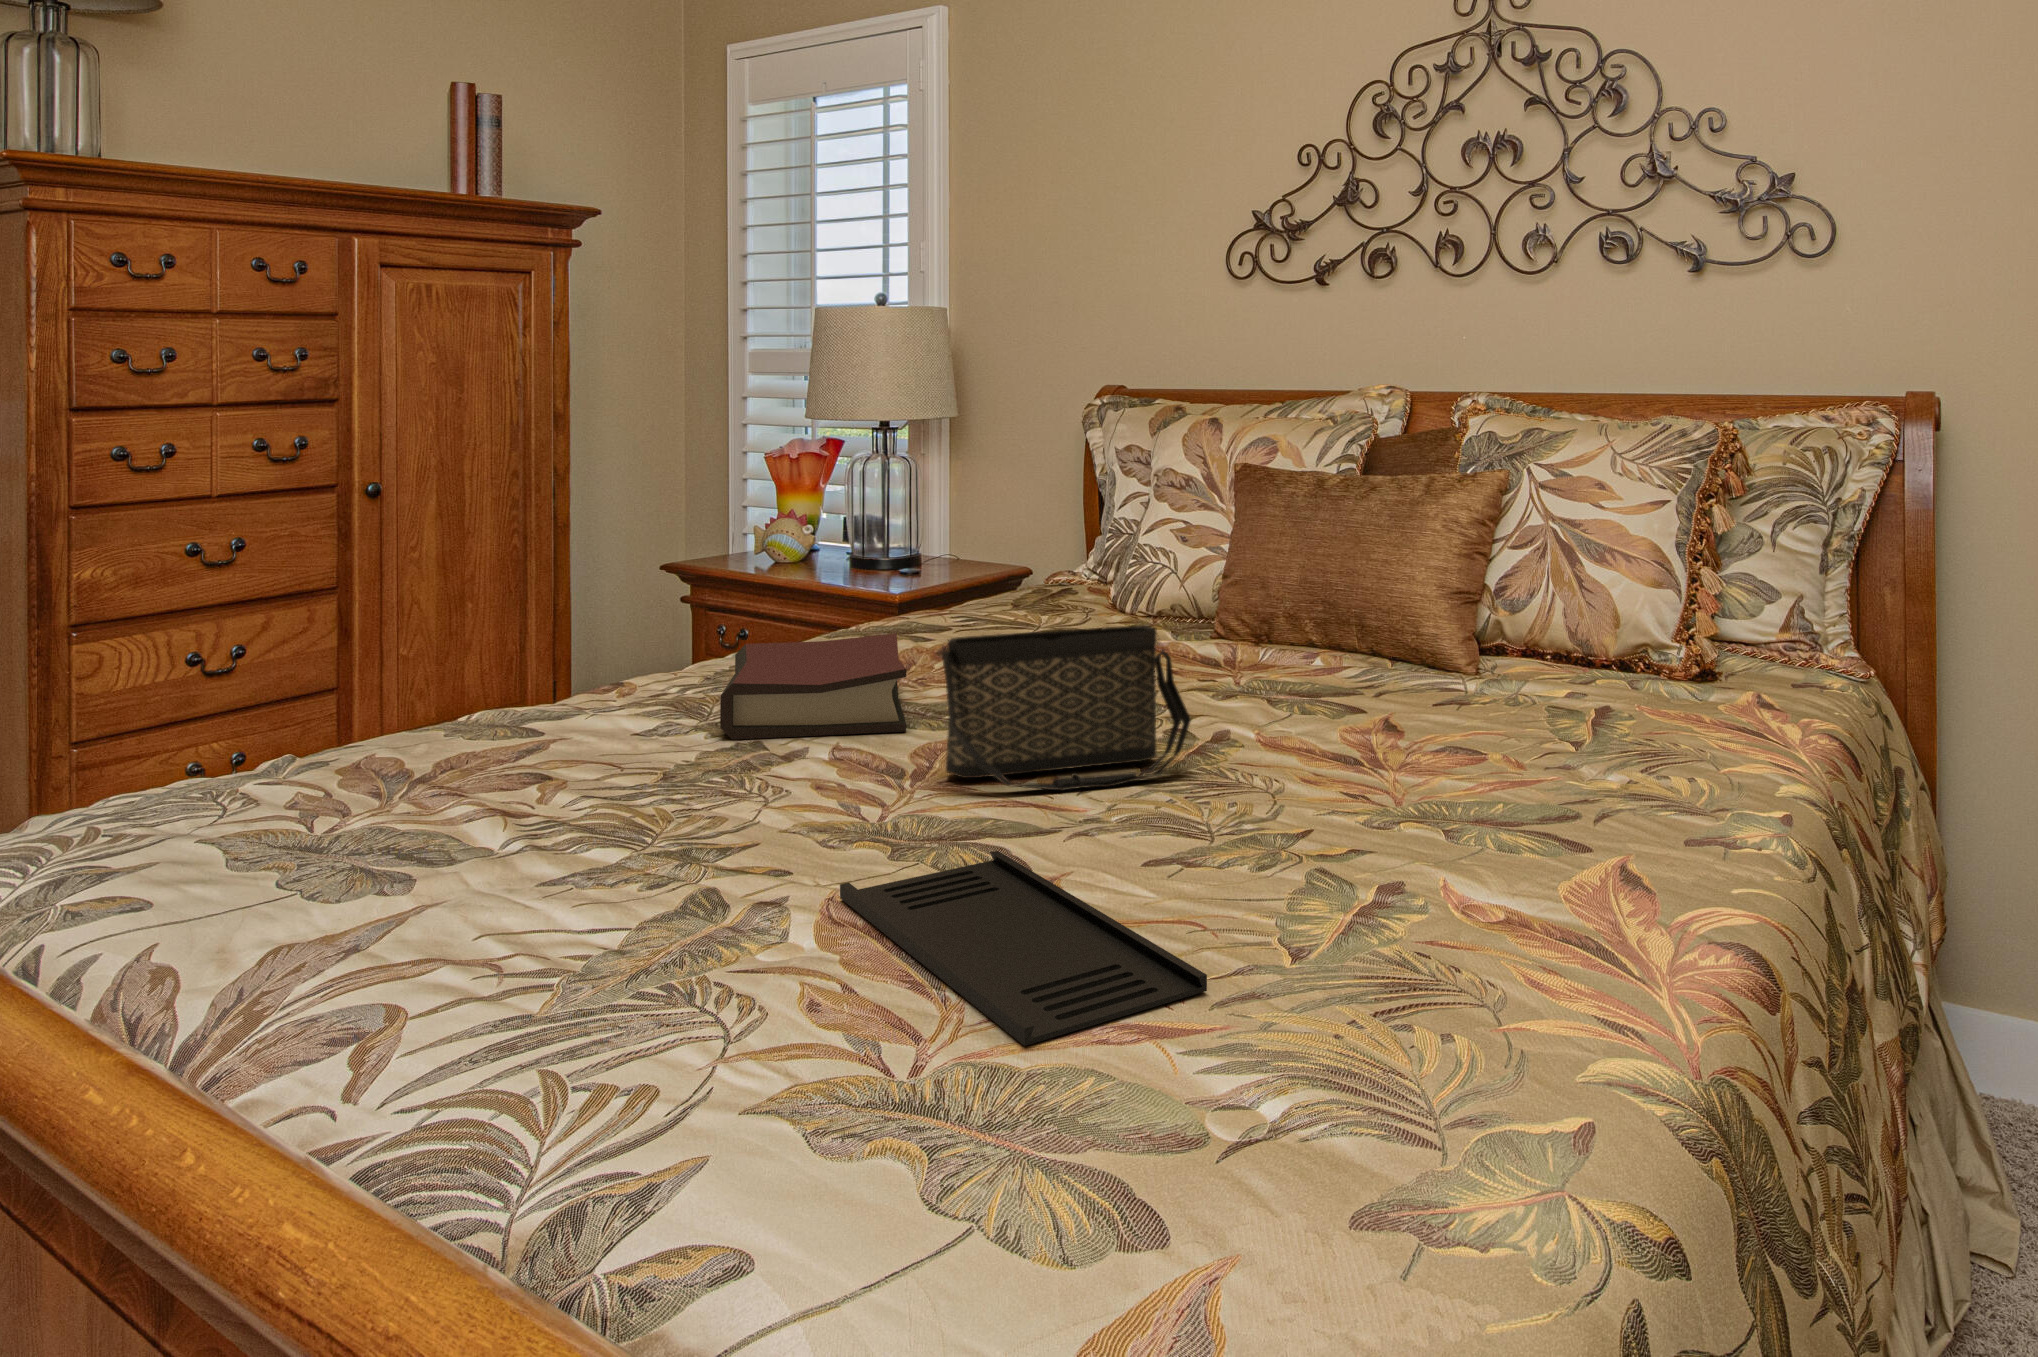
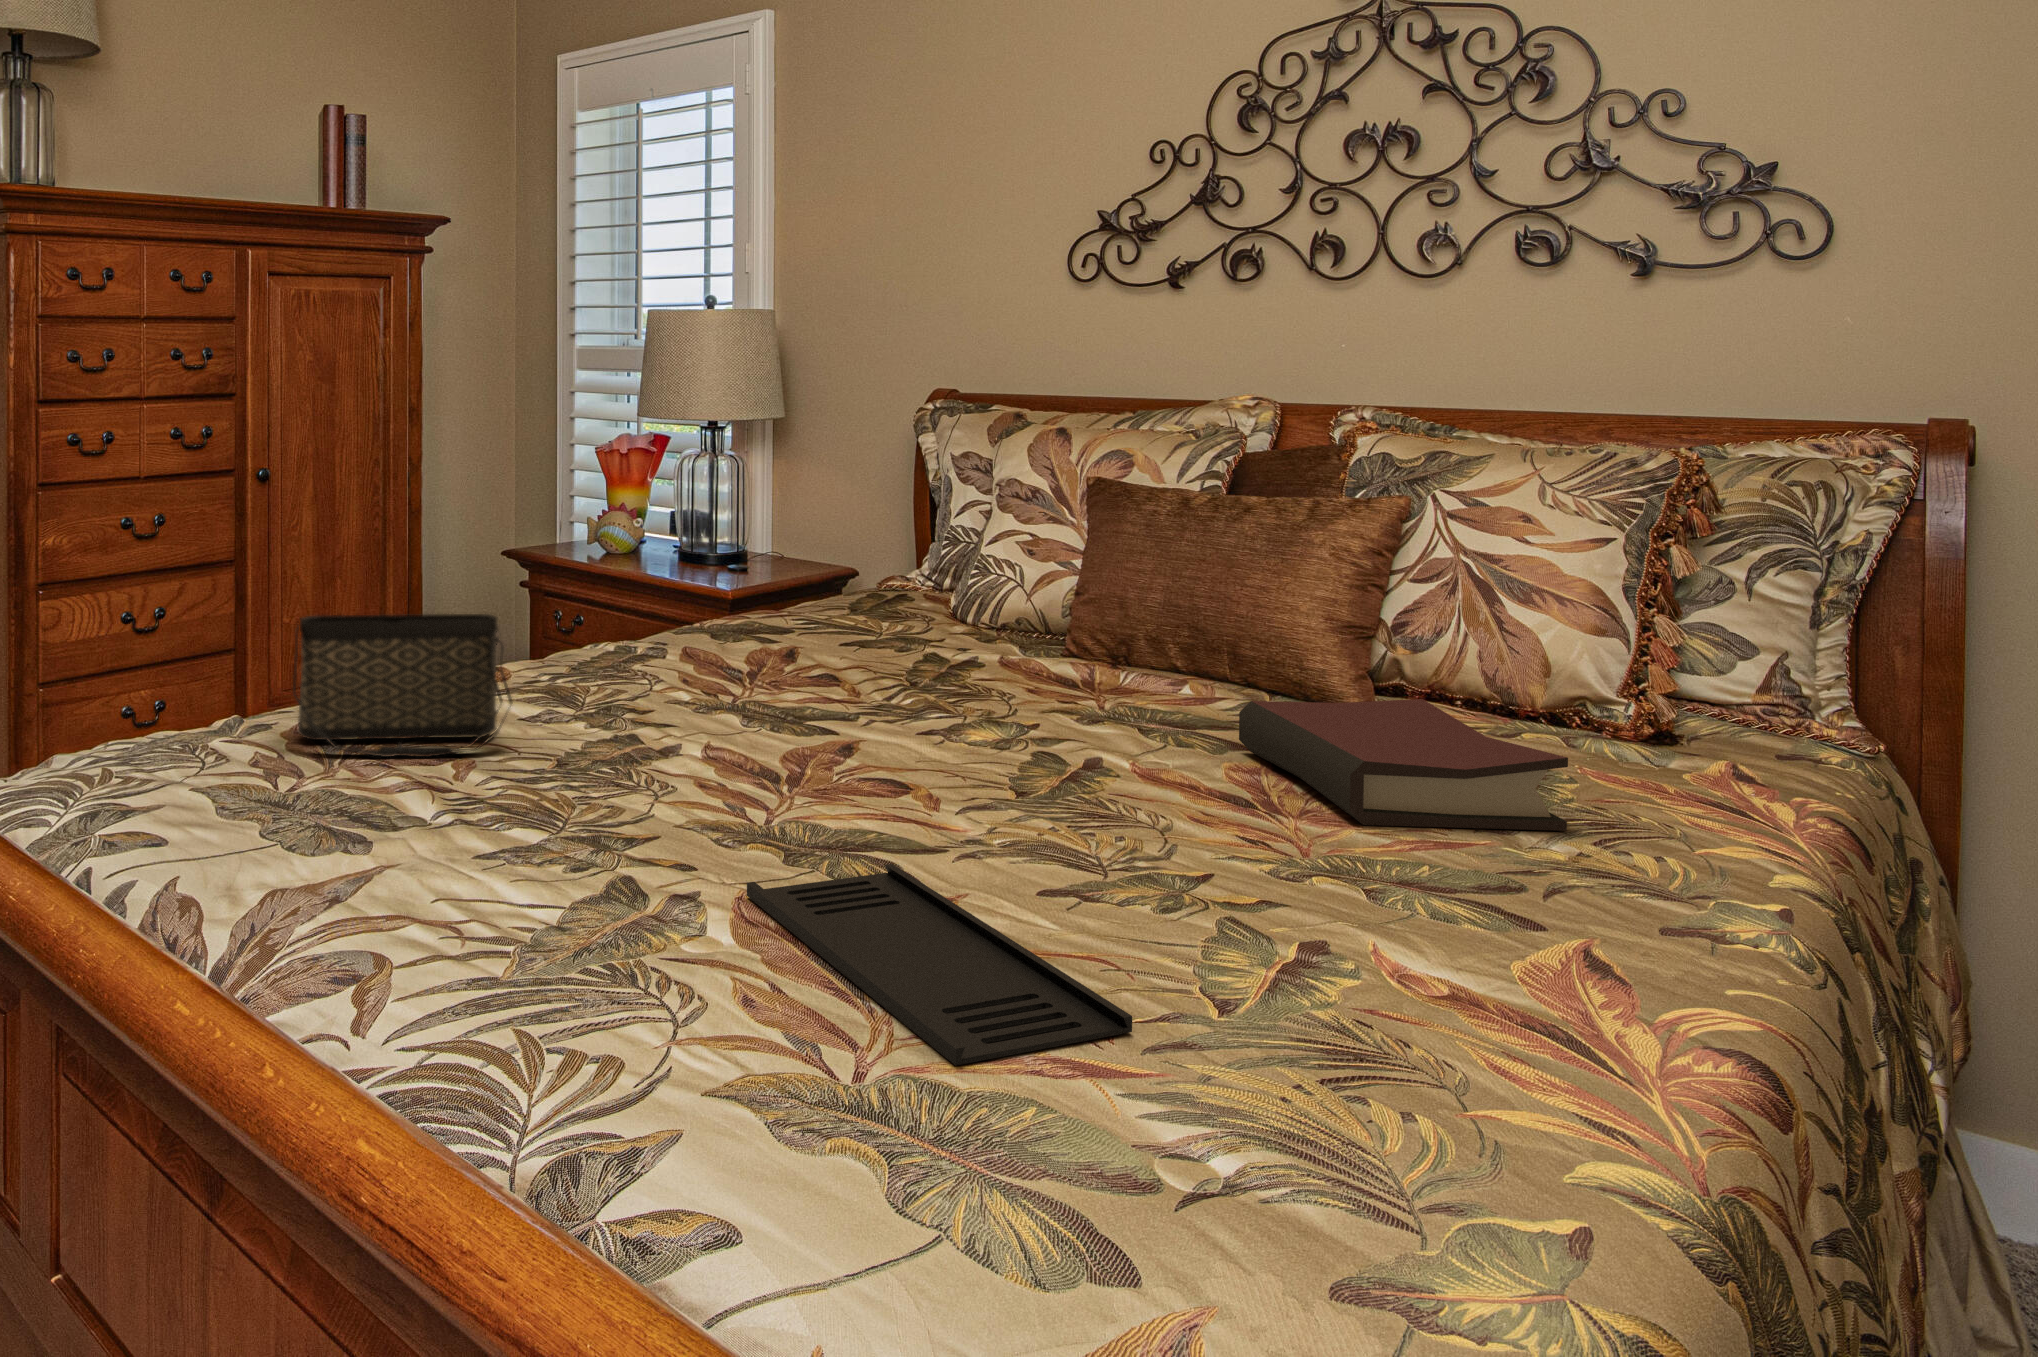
handbag: present [942,625,1191,790] -> present [293,614,512,757]
hardback book: present [720,634,906,740] -> present [1239,699,1568,831]

